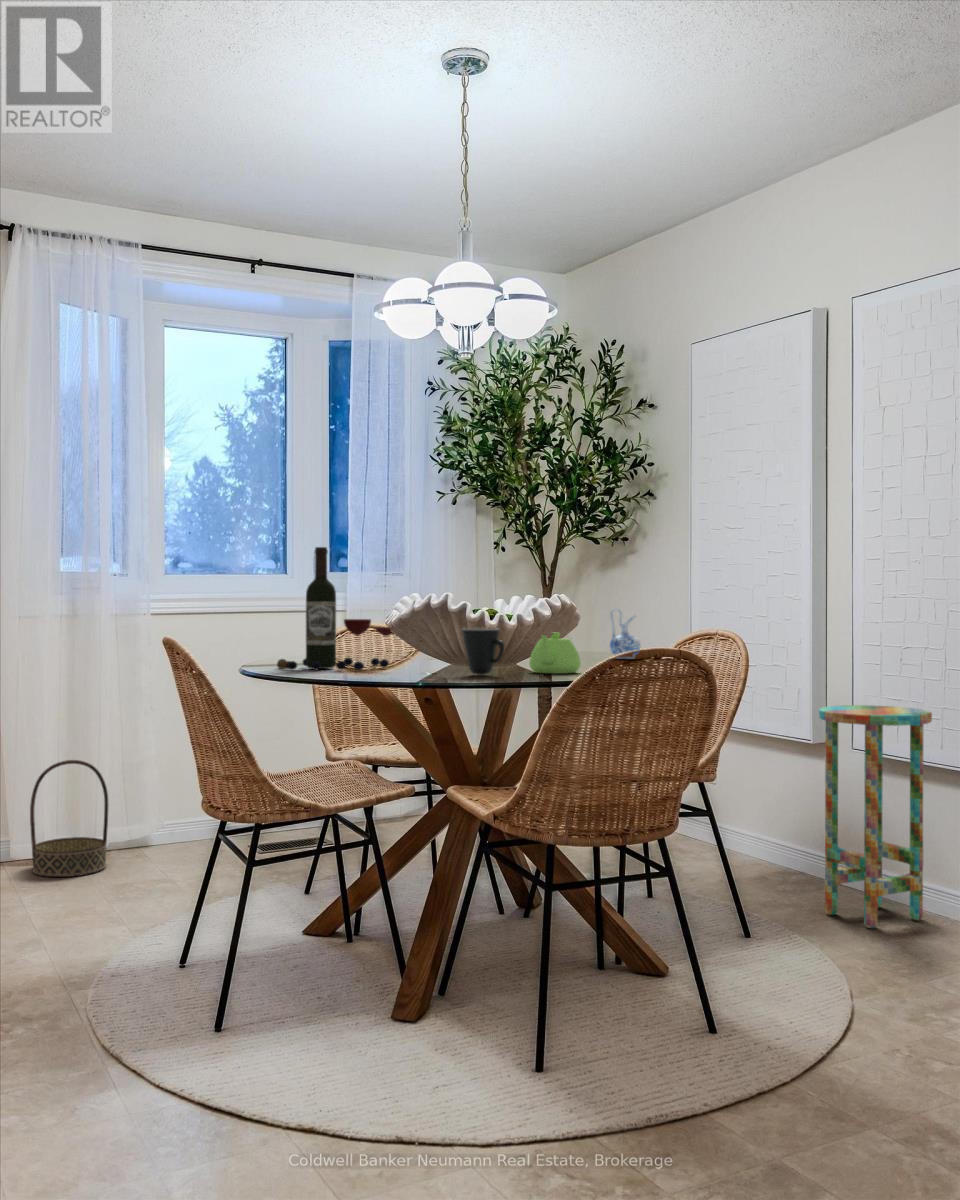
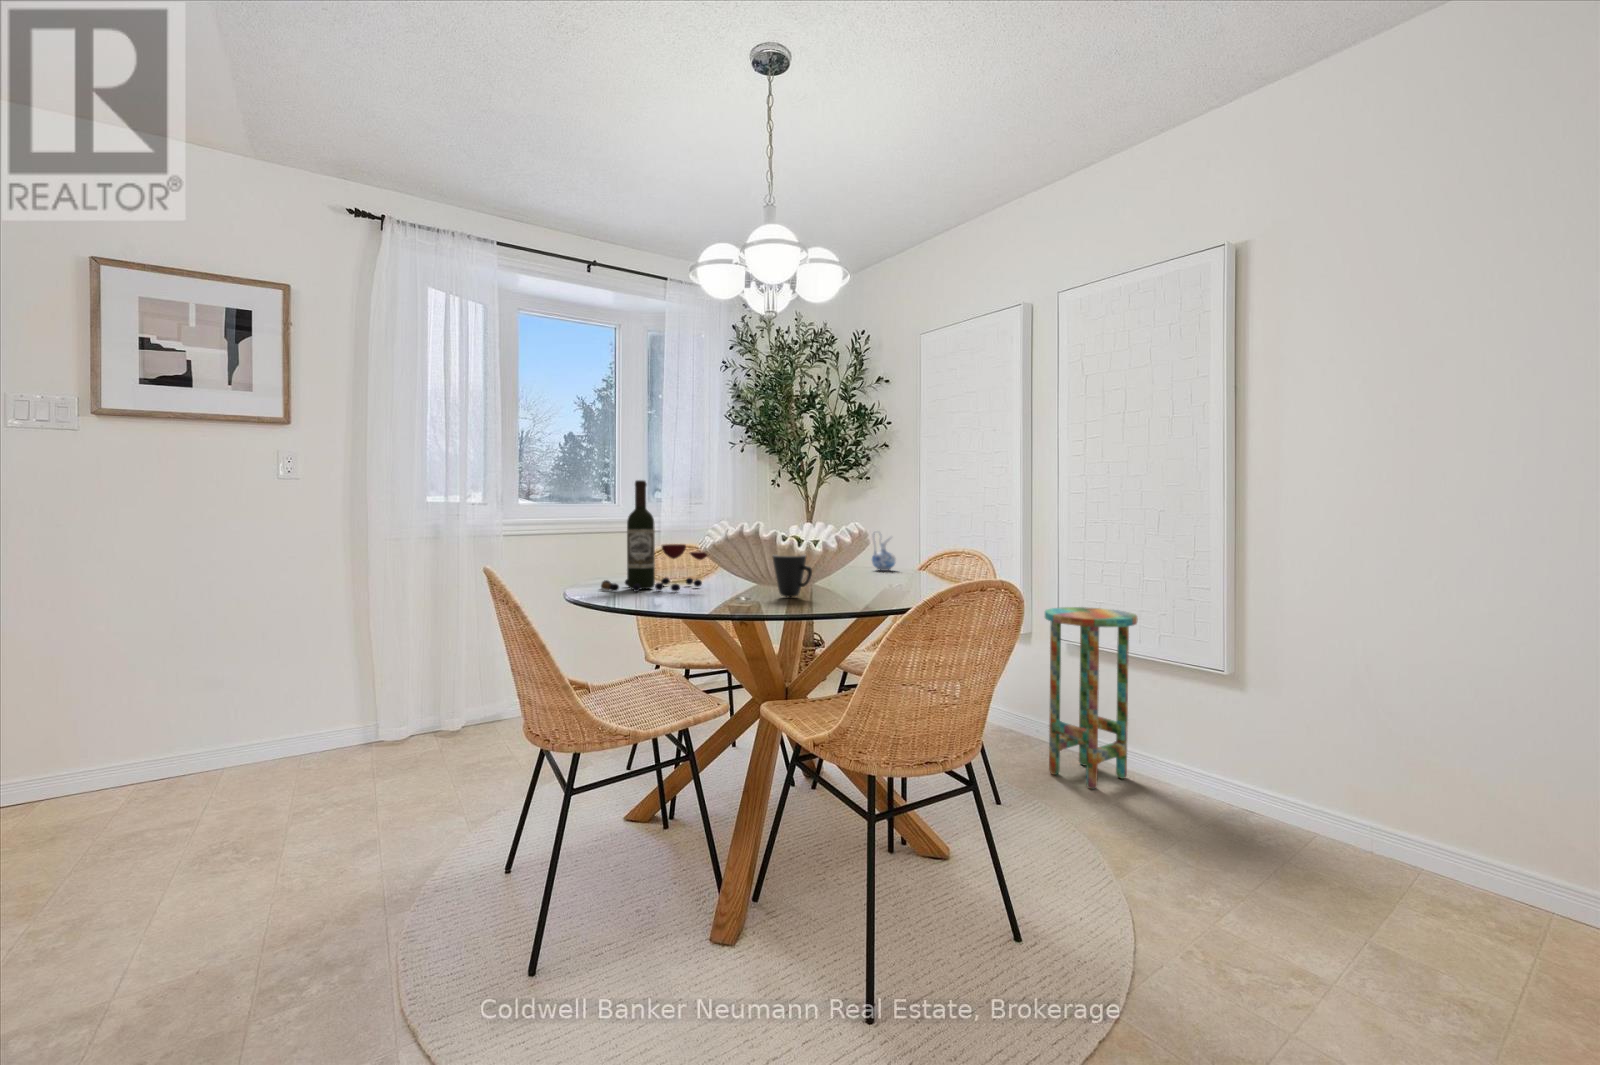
teapot: present [529,633,581,673] -> none [829,556,874,594]
basket: present [30,760,108,877] -> none [400,656,469,754]

